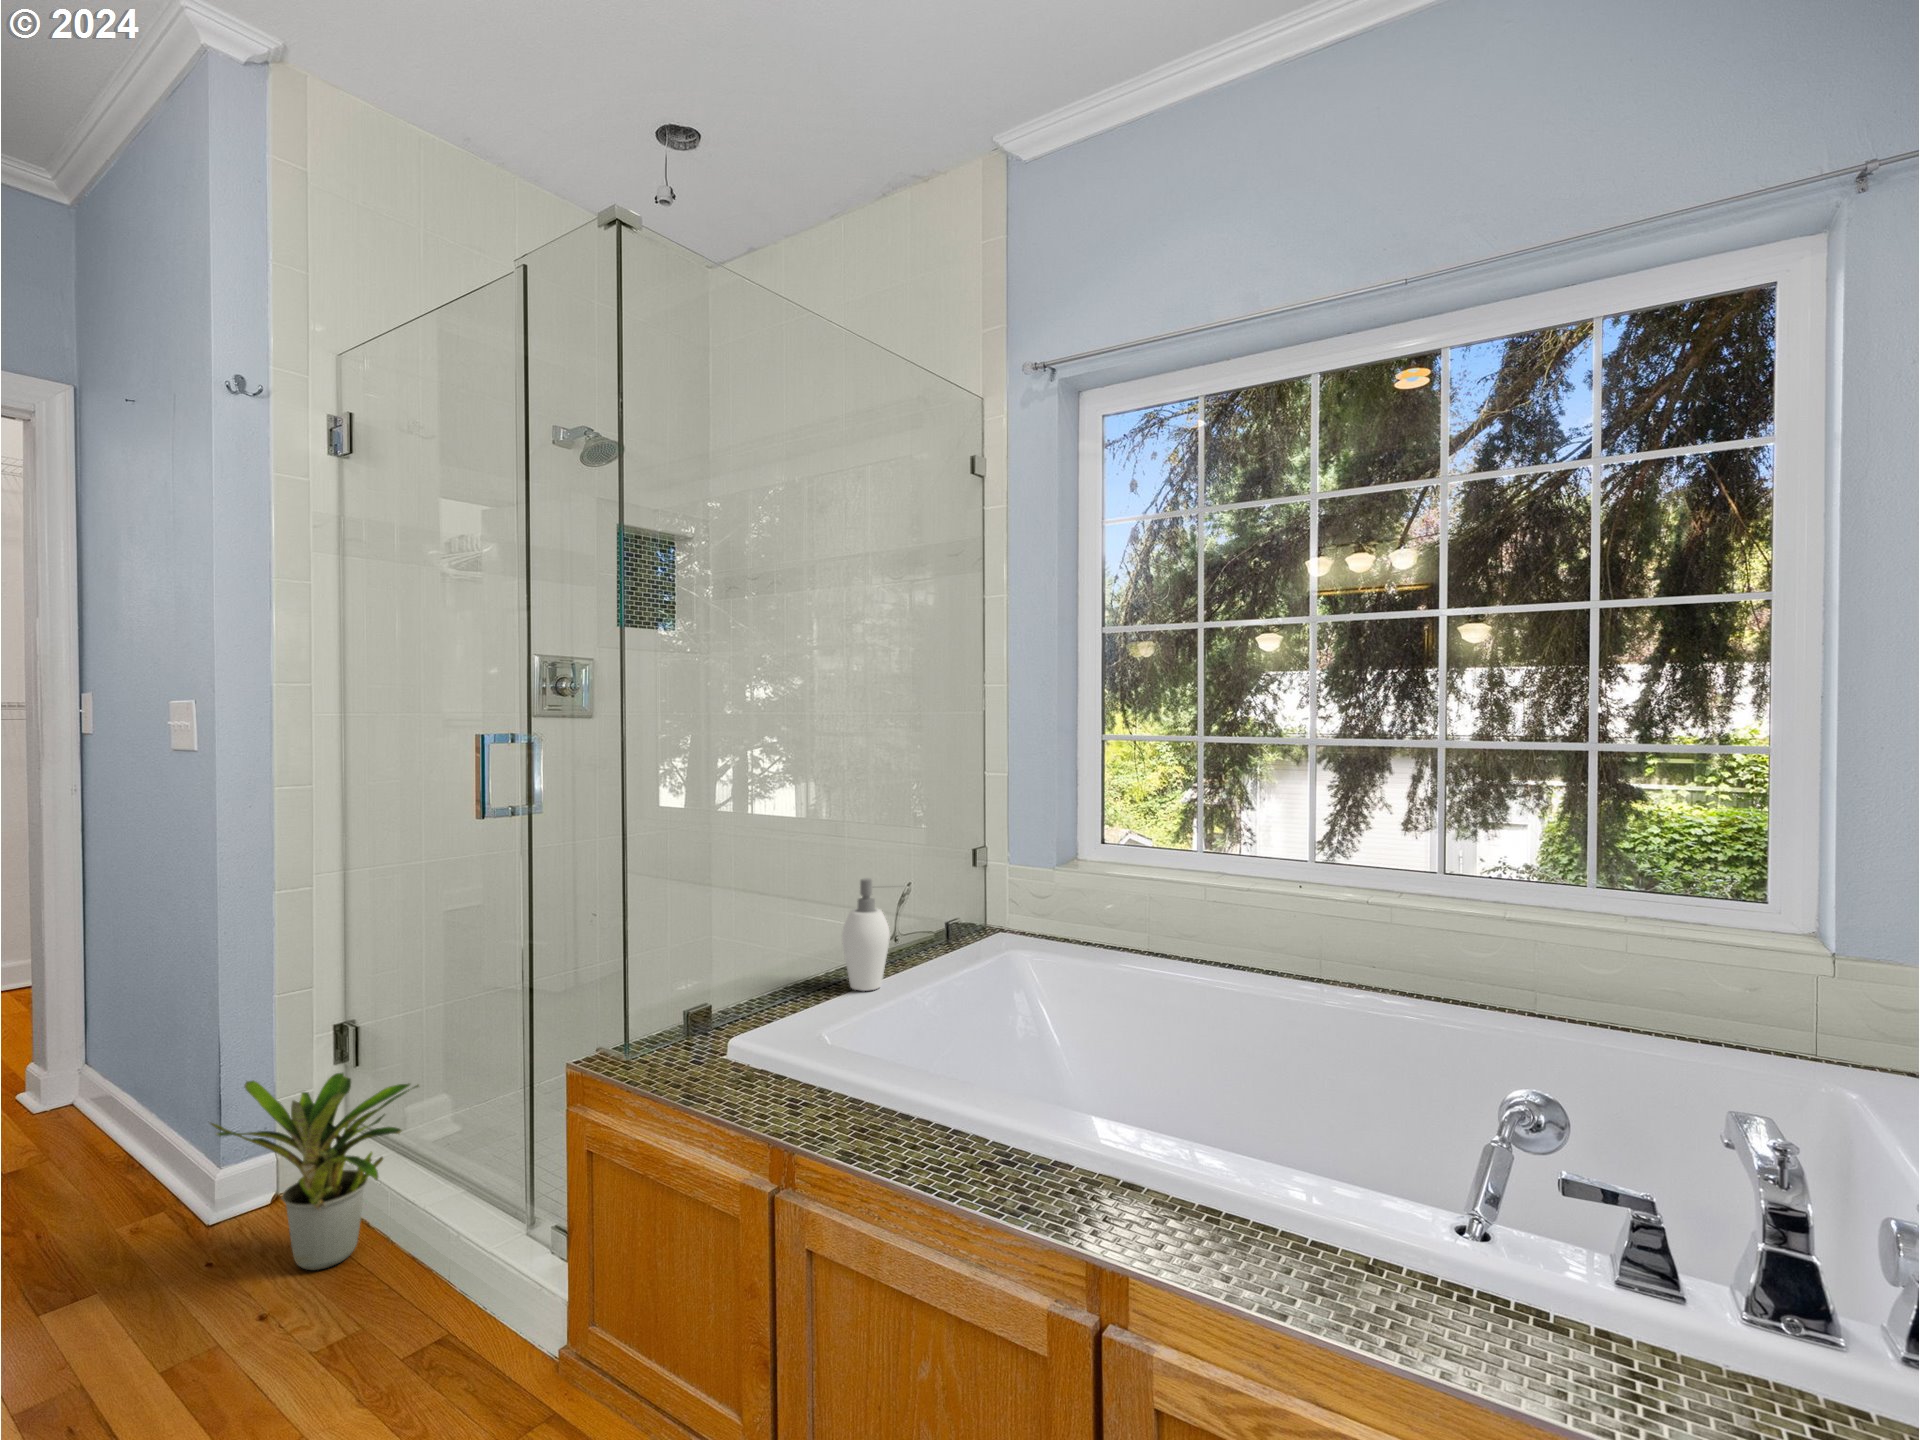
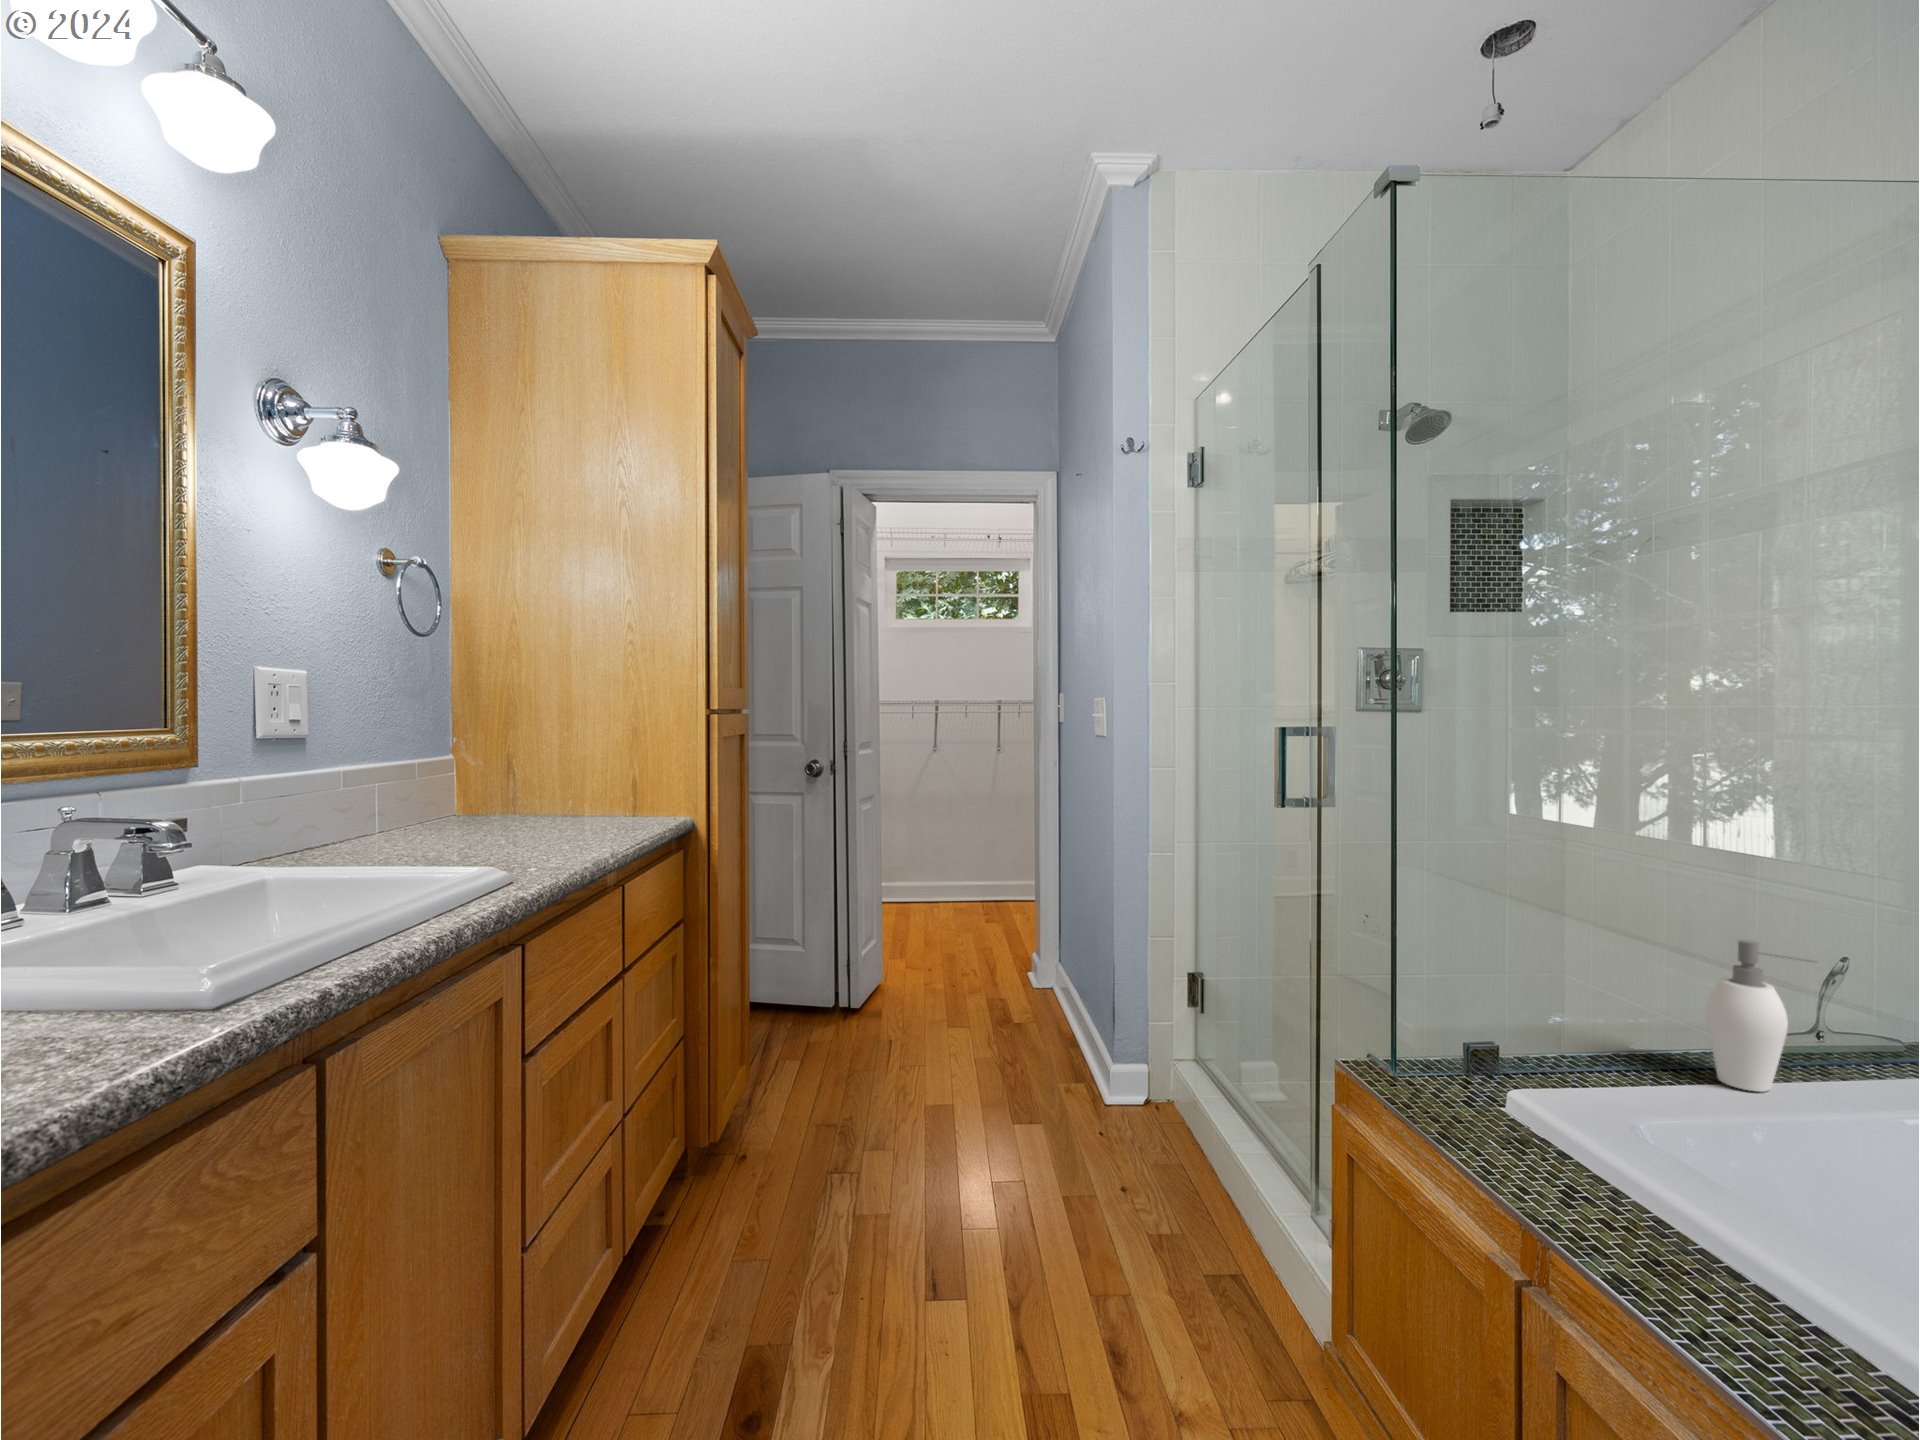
potted plant: present [211,1073,419,1270] -> none [1091,1000,1240,1172]

